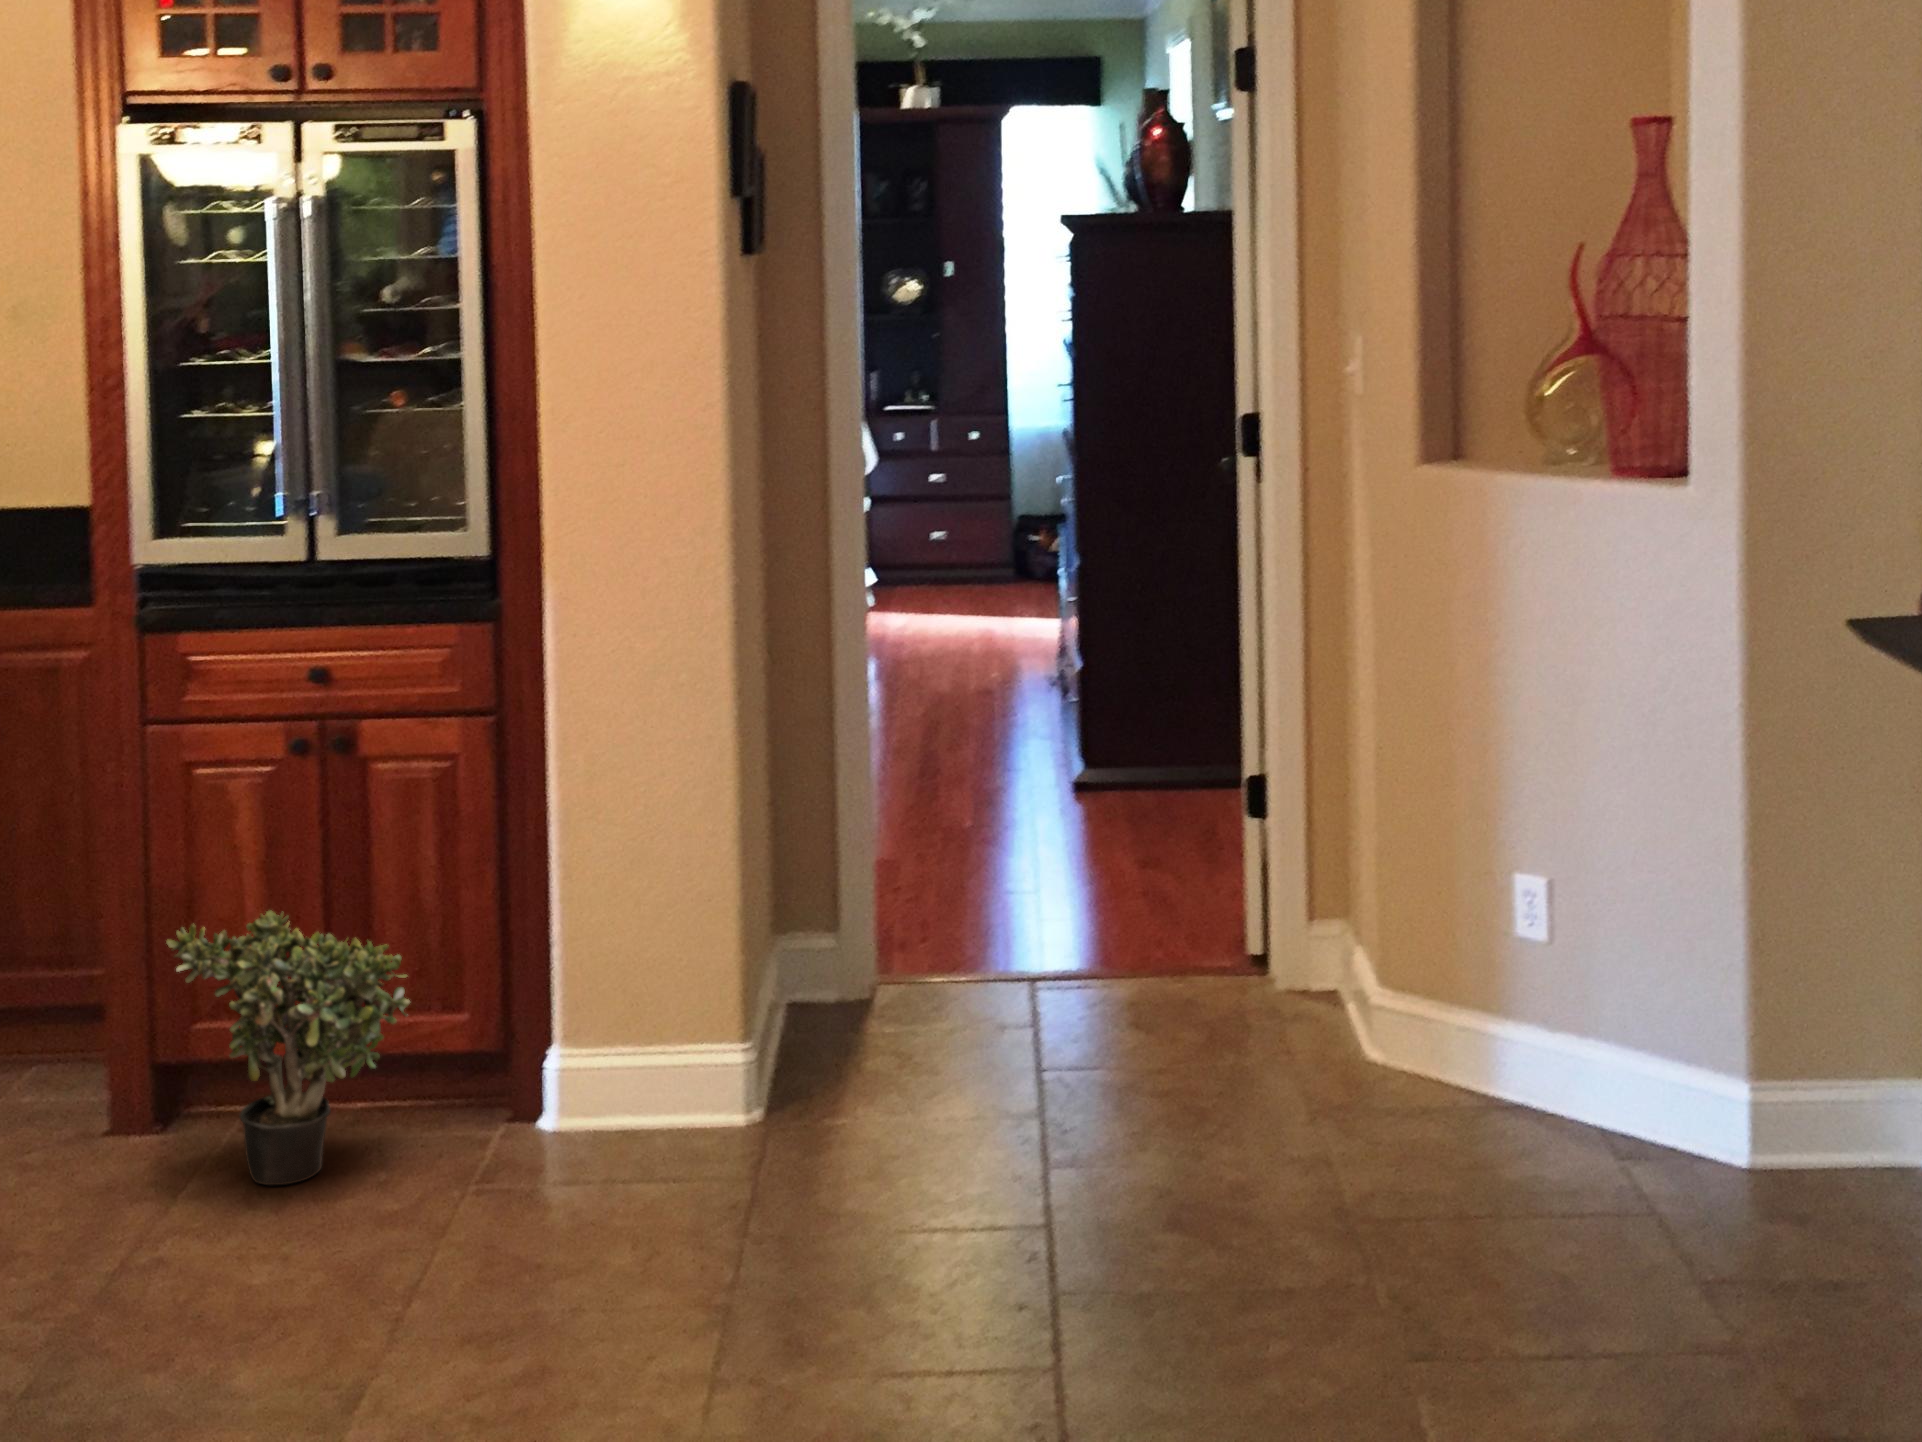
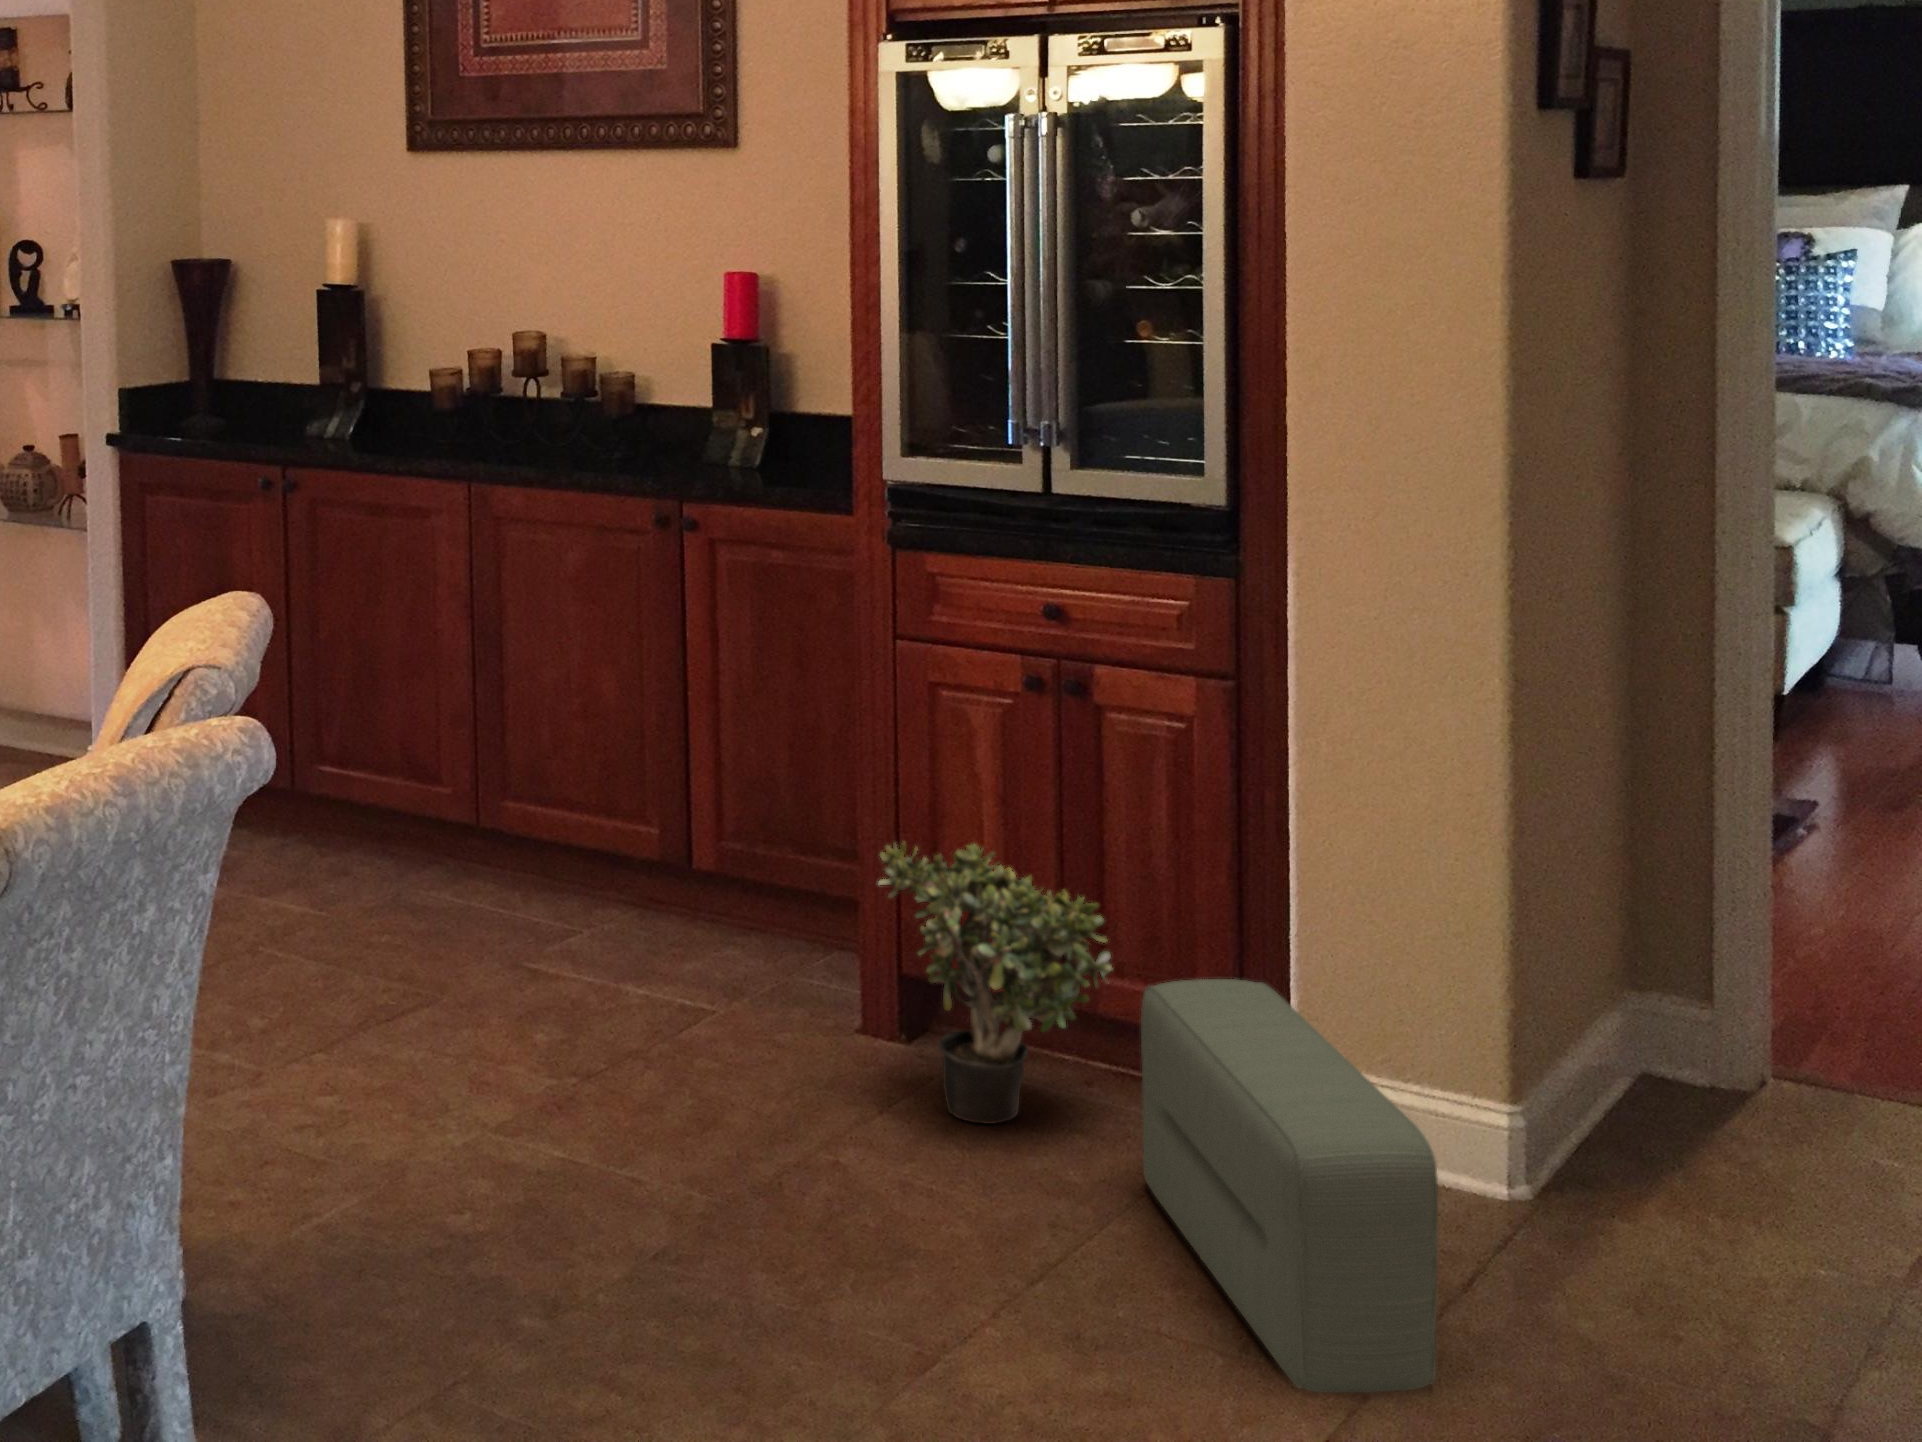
pouf: none [461,978,784,1312] -> present [1141,979,1438,1393]

